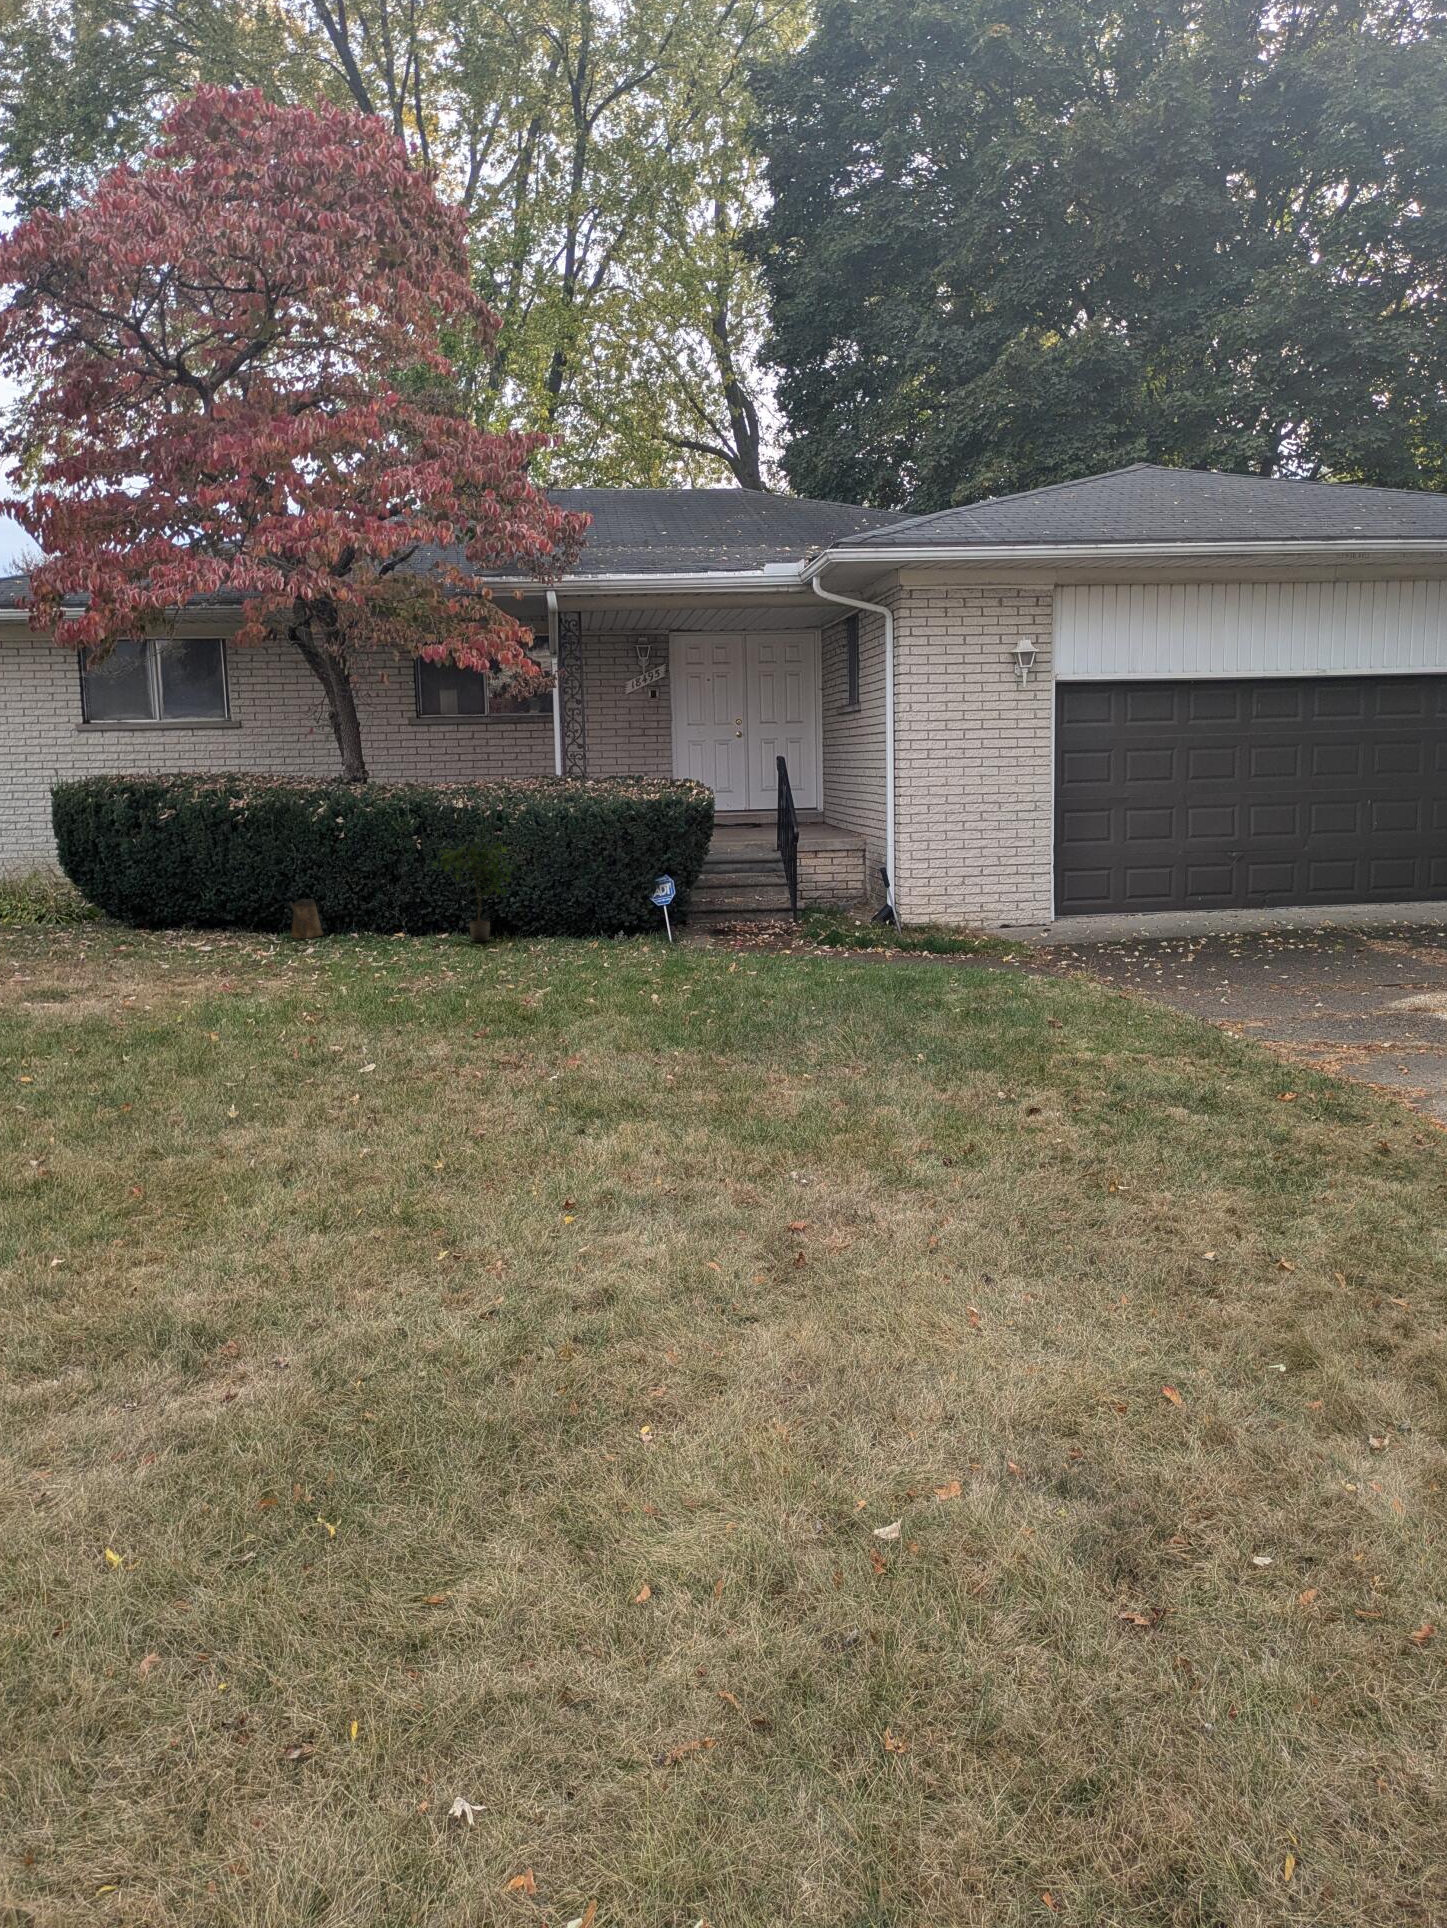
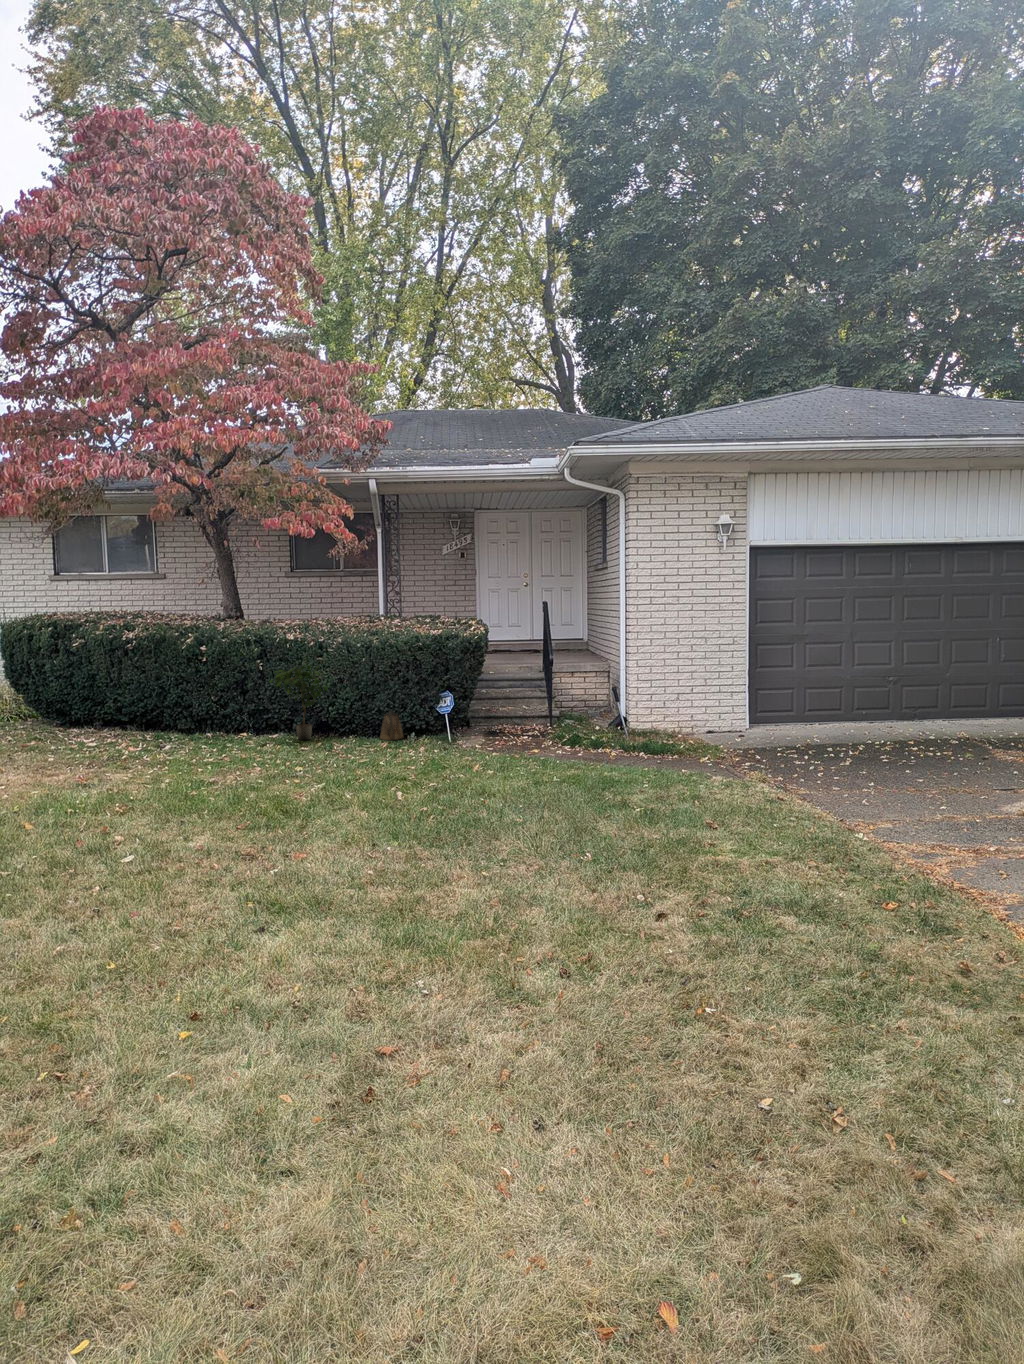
watering can: present [290,899,323,939] -> present [380,711,404,740]

